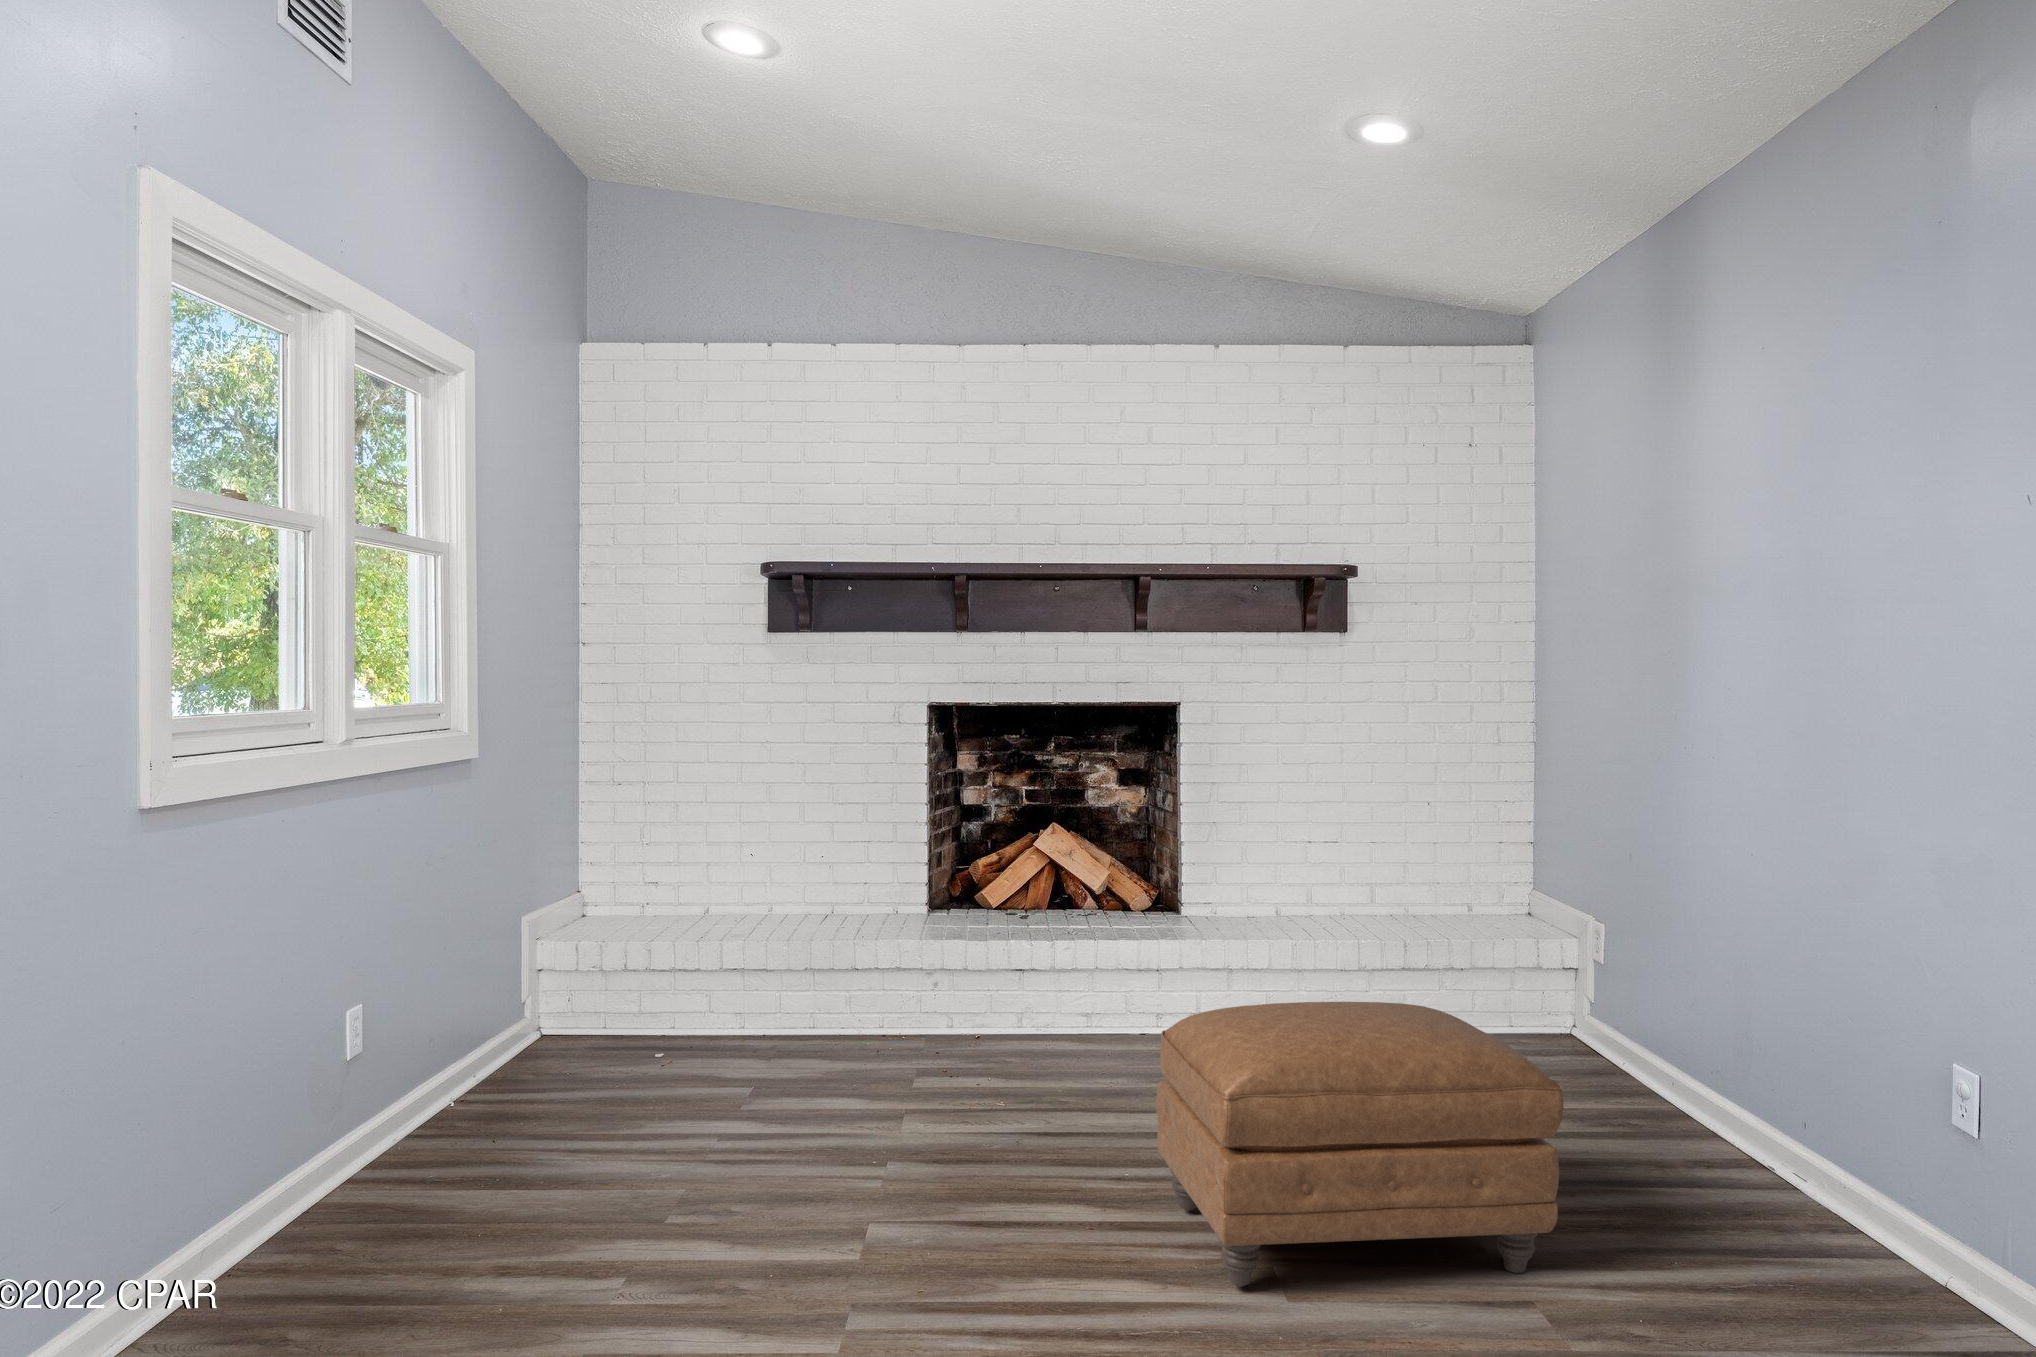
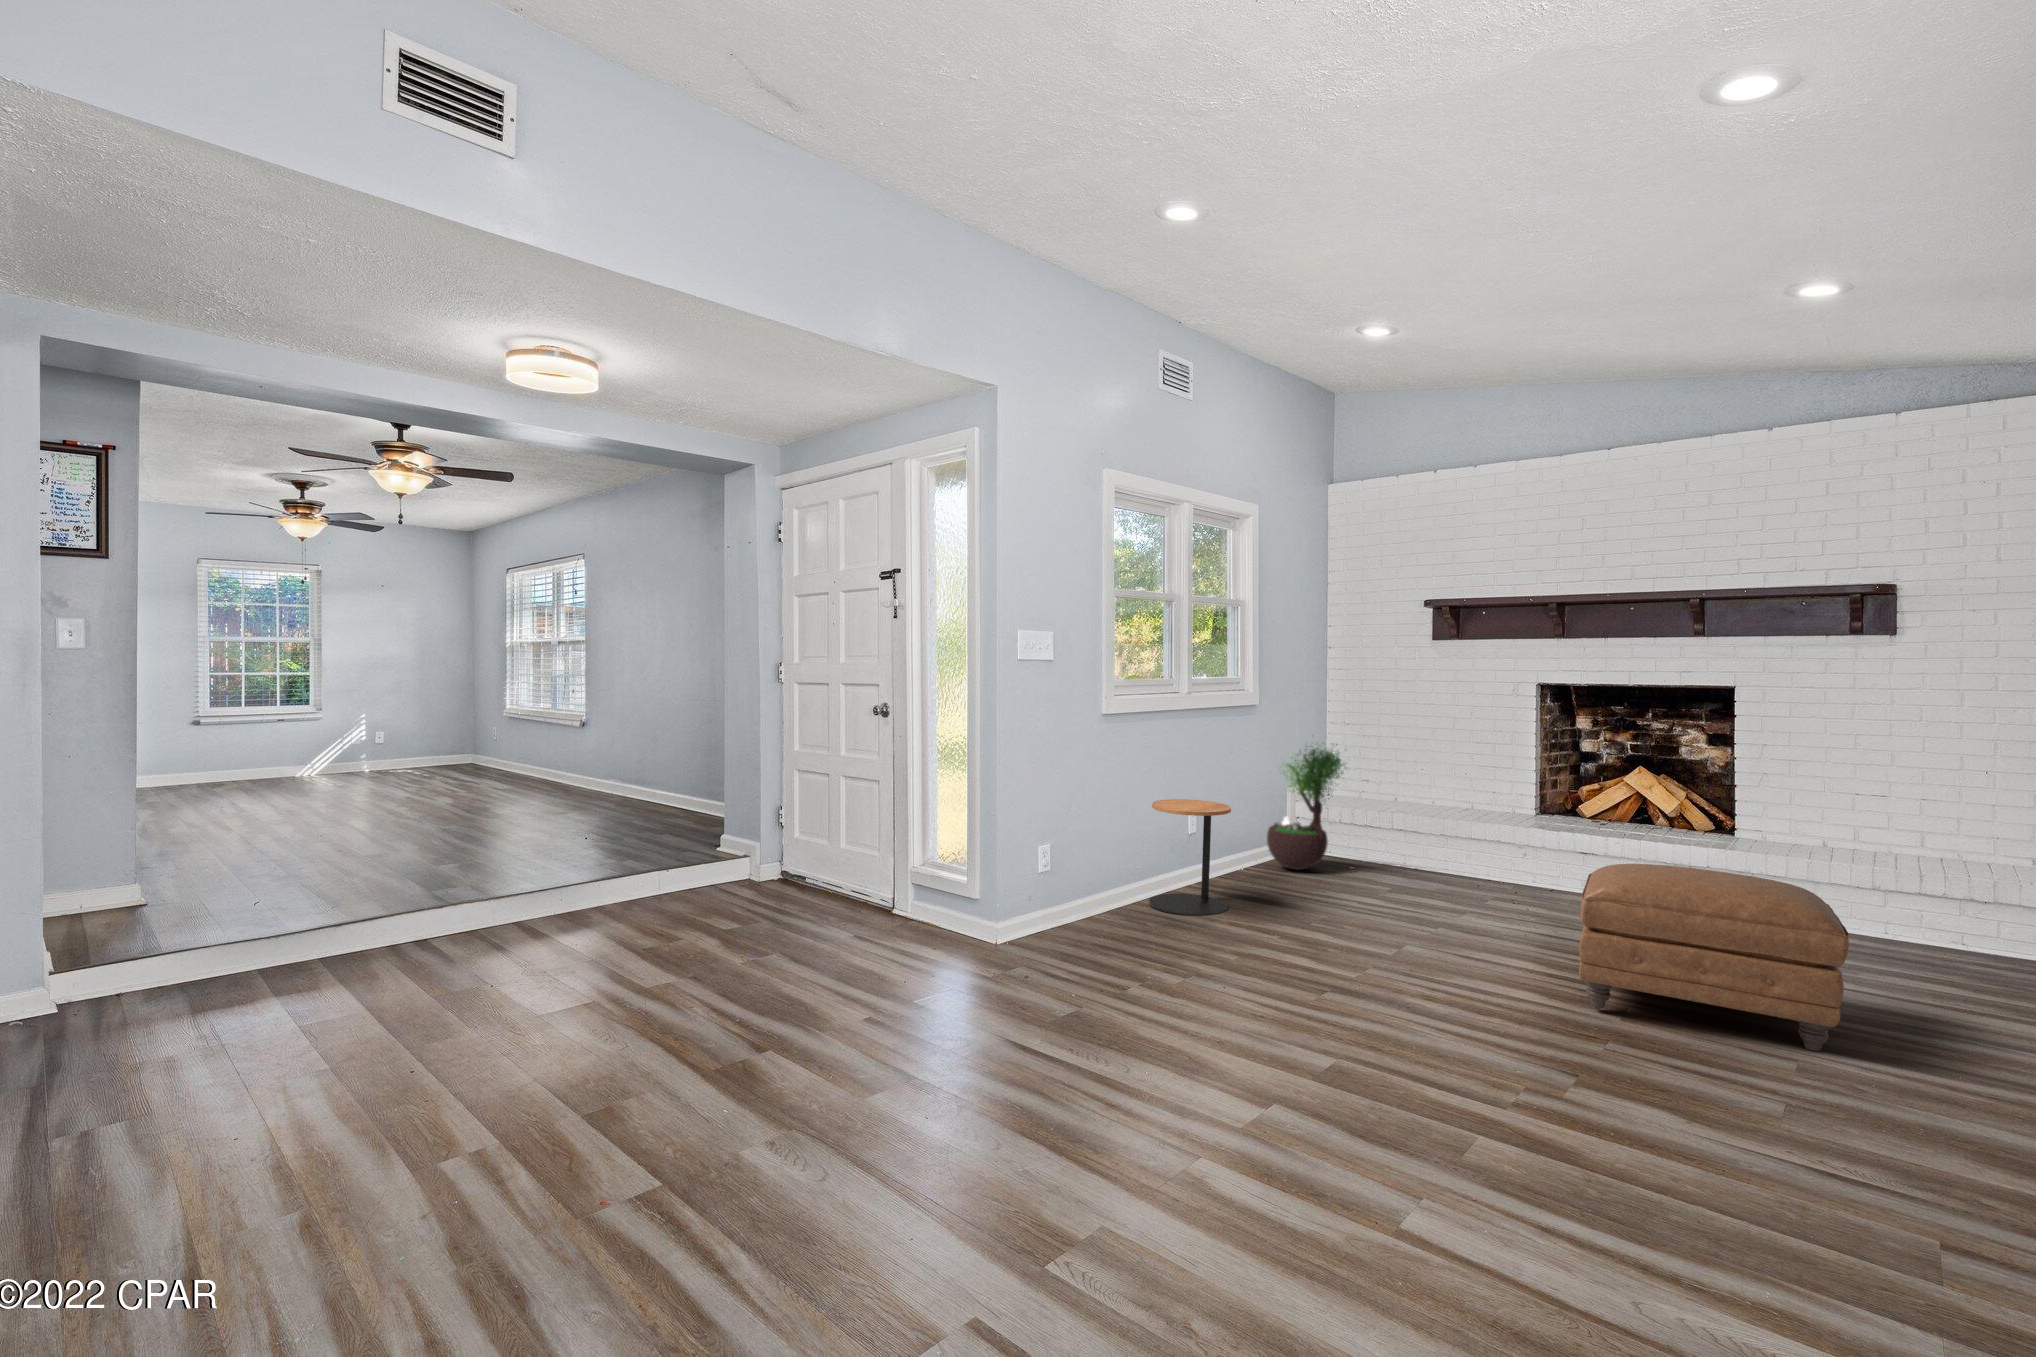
potted tree: none [503,816,658,1080] -> present [1267,744,1346,870]
side table: none [279,988,478,1275] -> present [1149,799,1231,916]

